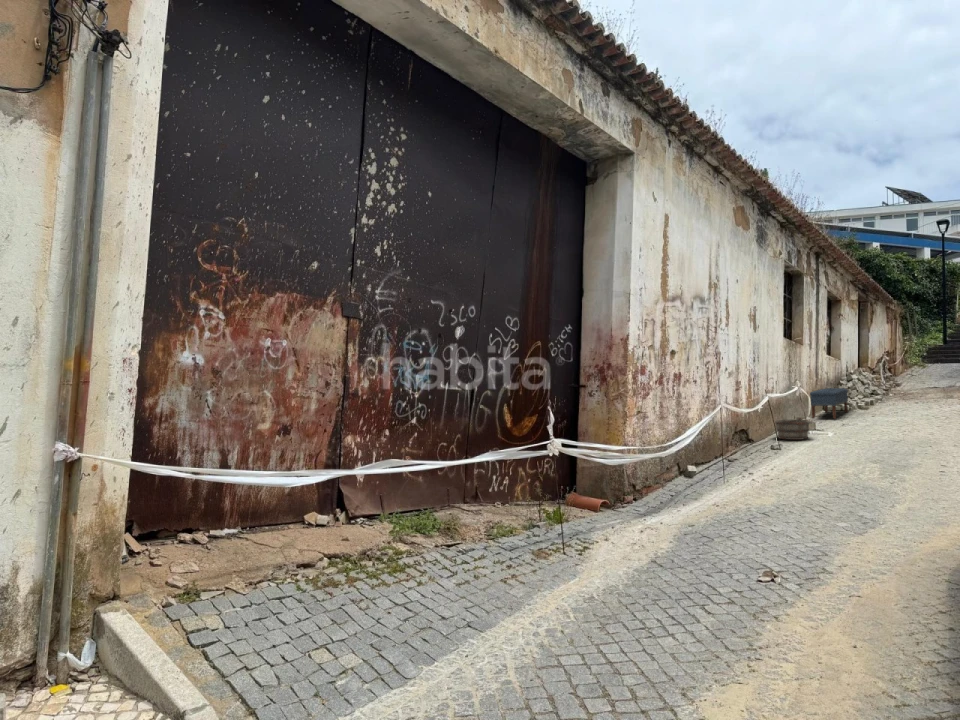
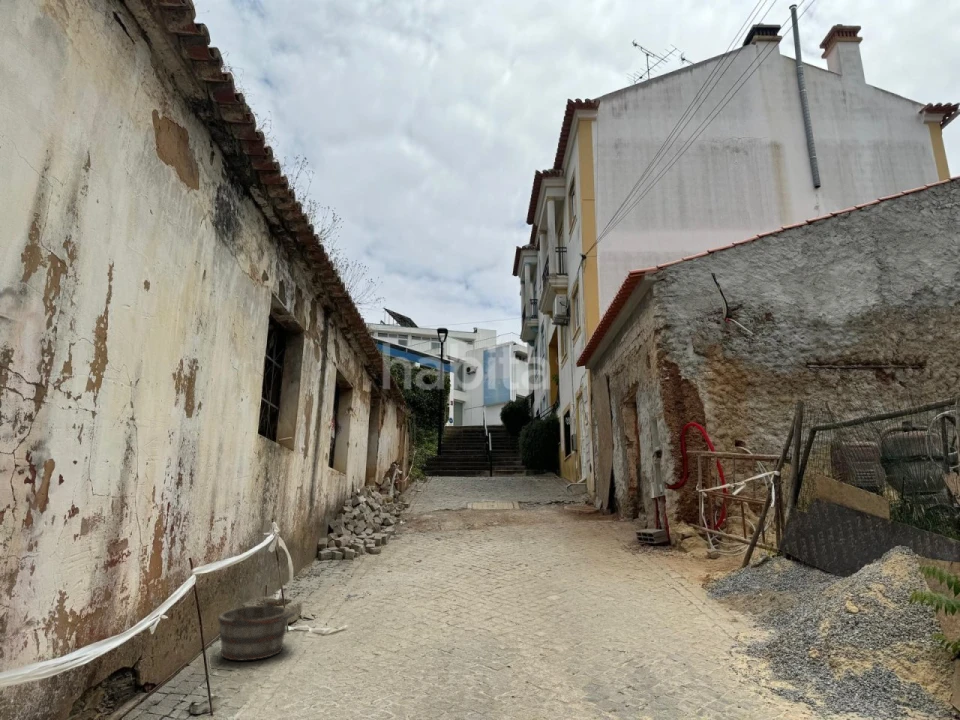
bench: present [810,388,848,419] -> none [298,522,355,581]

